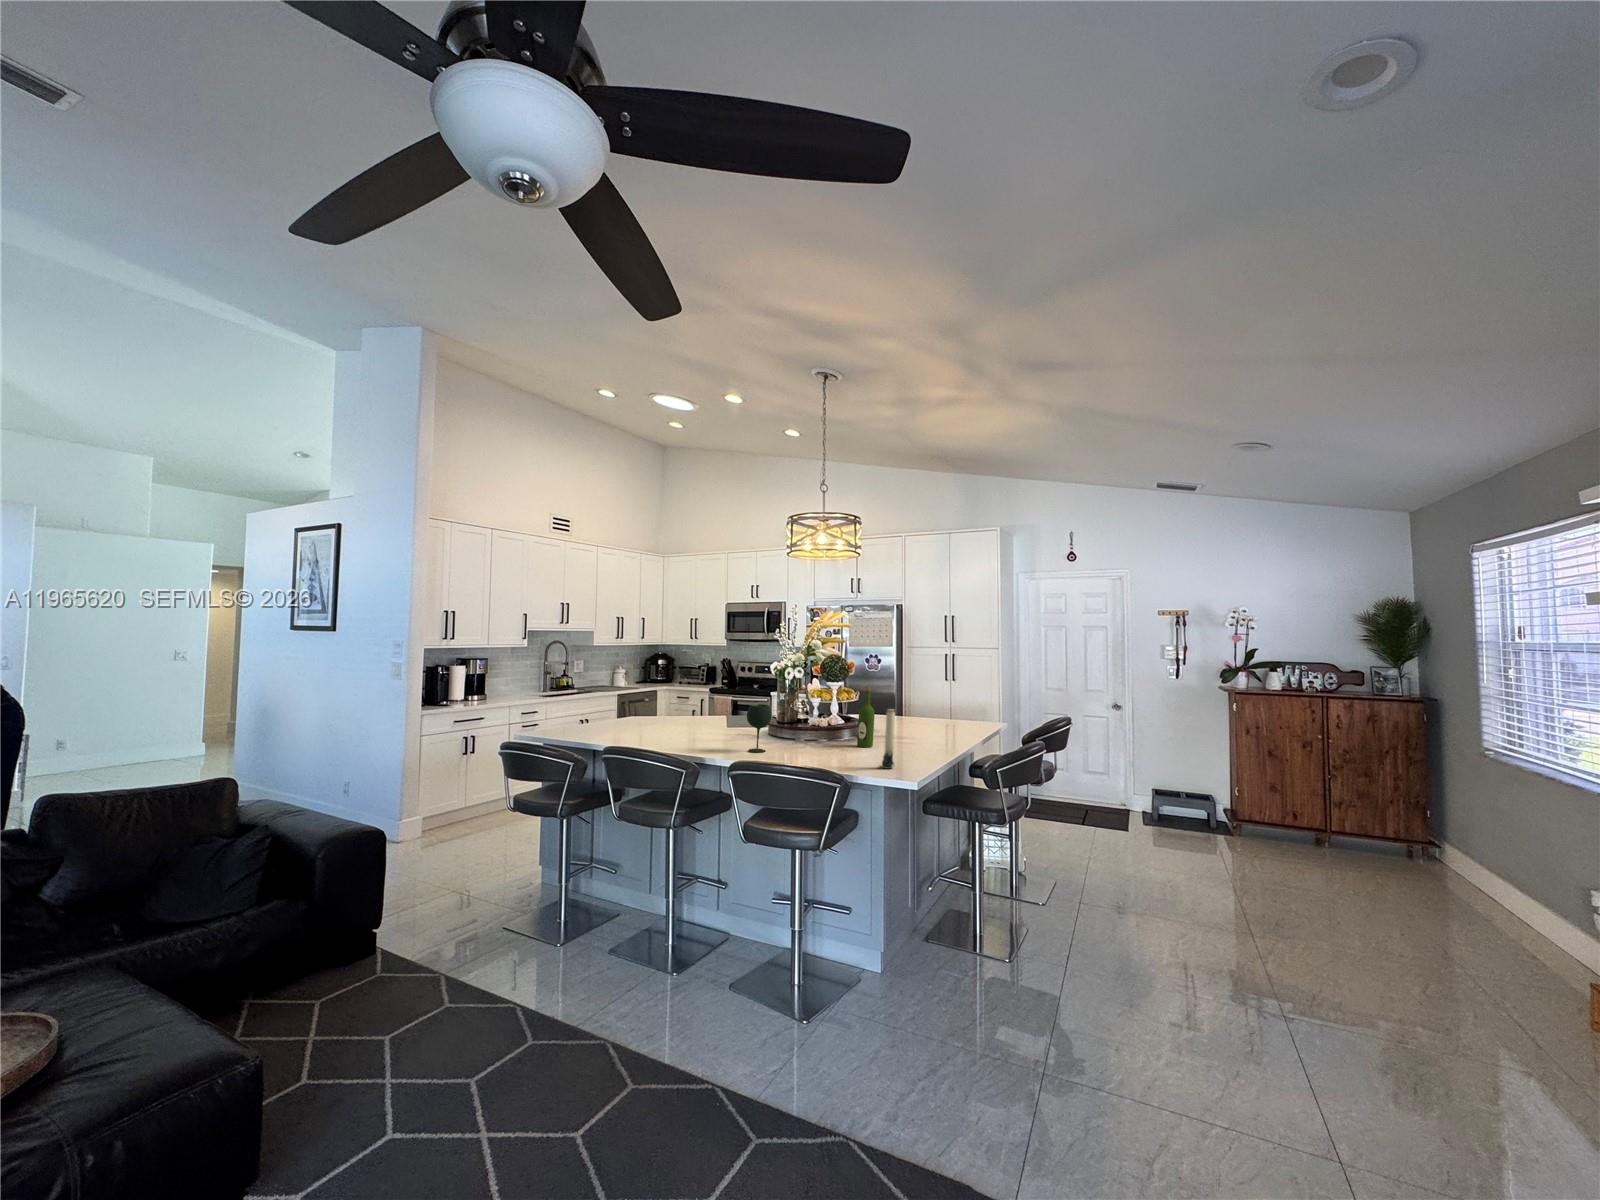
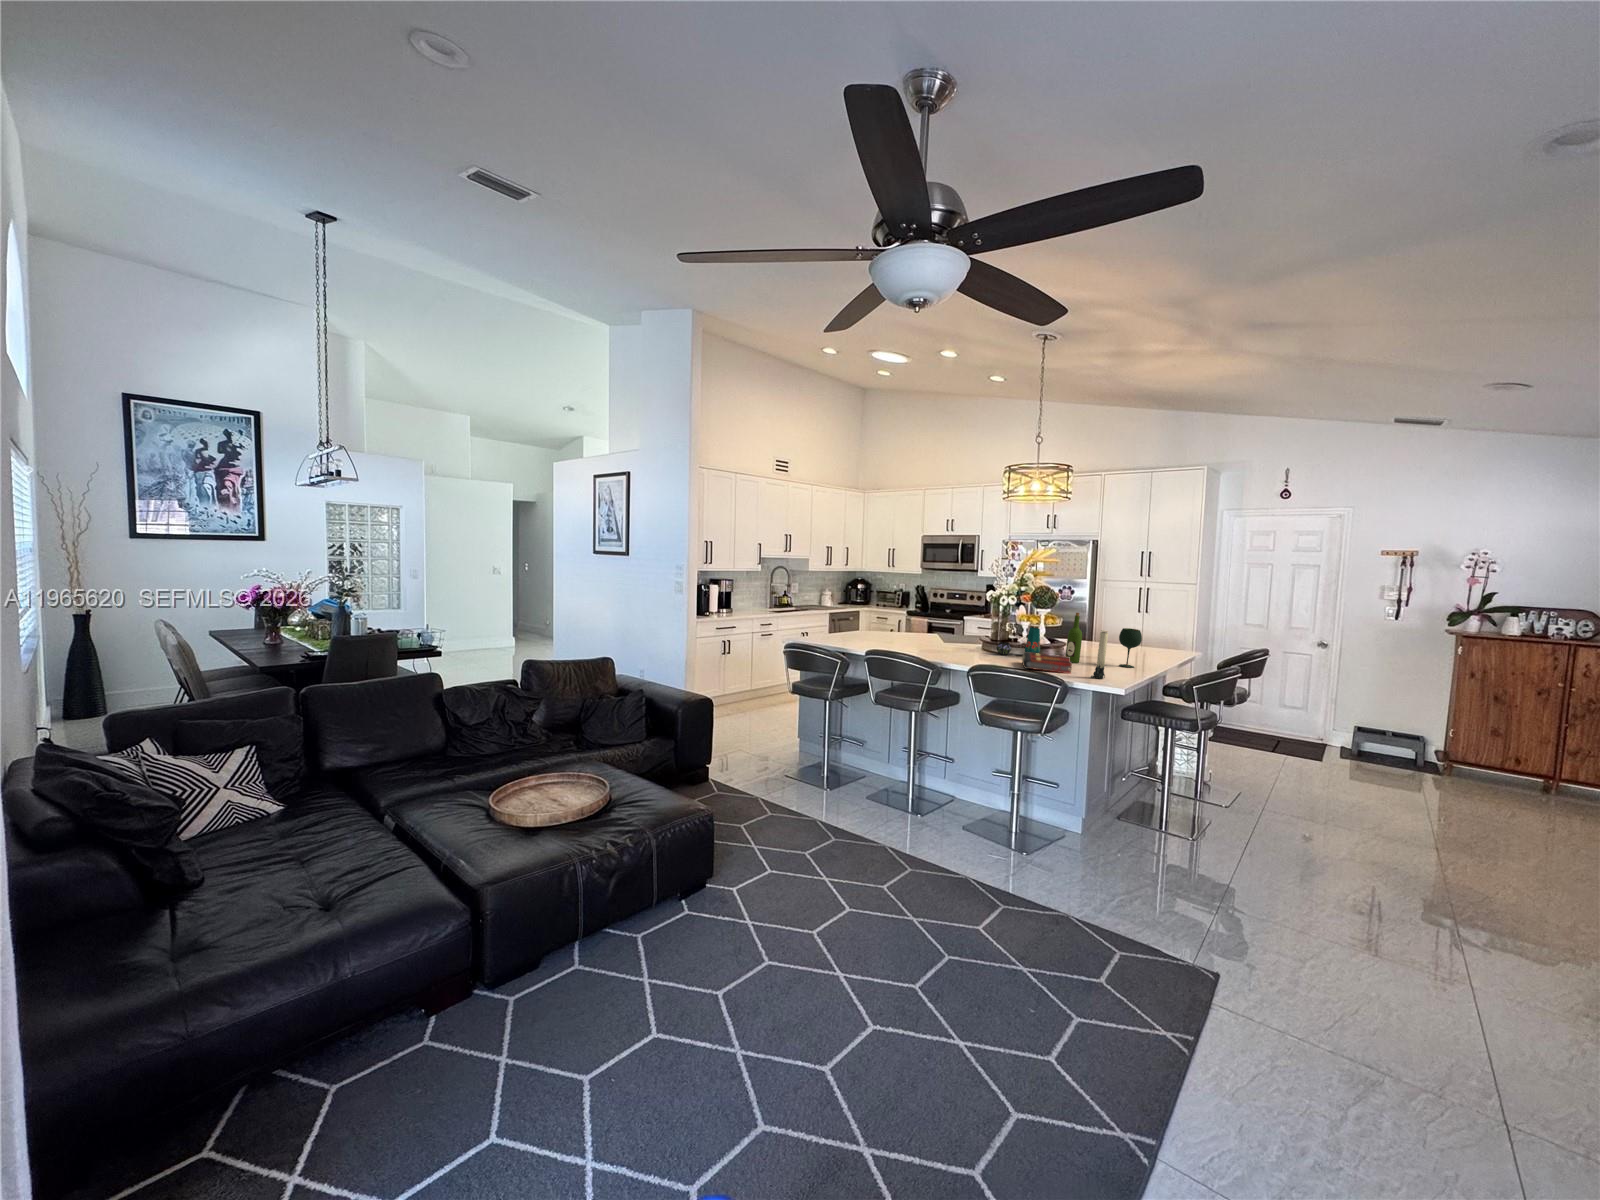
wine glass: present [747,704,771,752] -> present [1119,628,1142,668]
vase: none [780,706,831,742] -> present [996,628,1040,655]
book: none [801,738,859,764] -> present [1022,652,1072,674]

